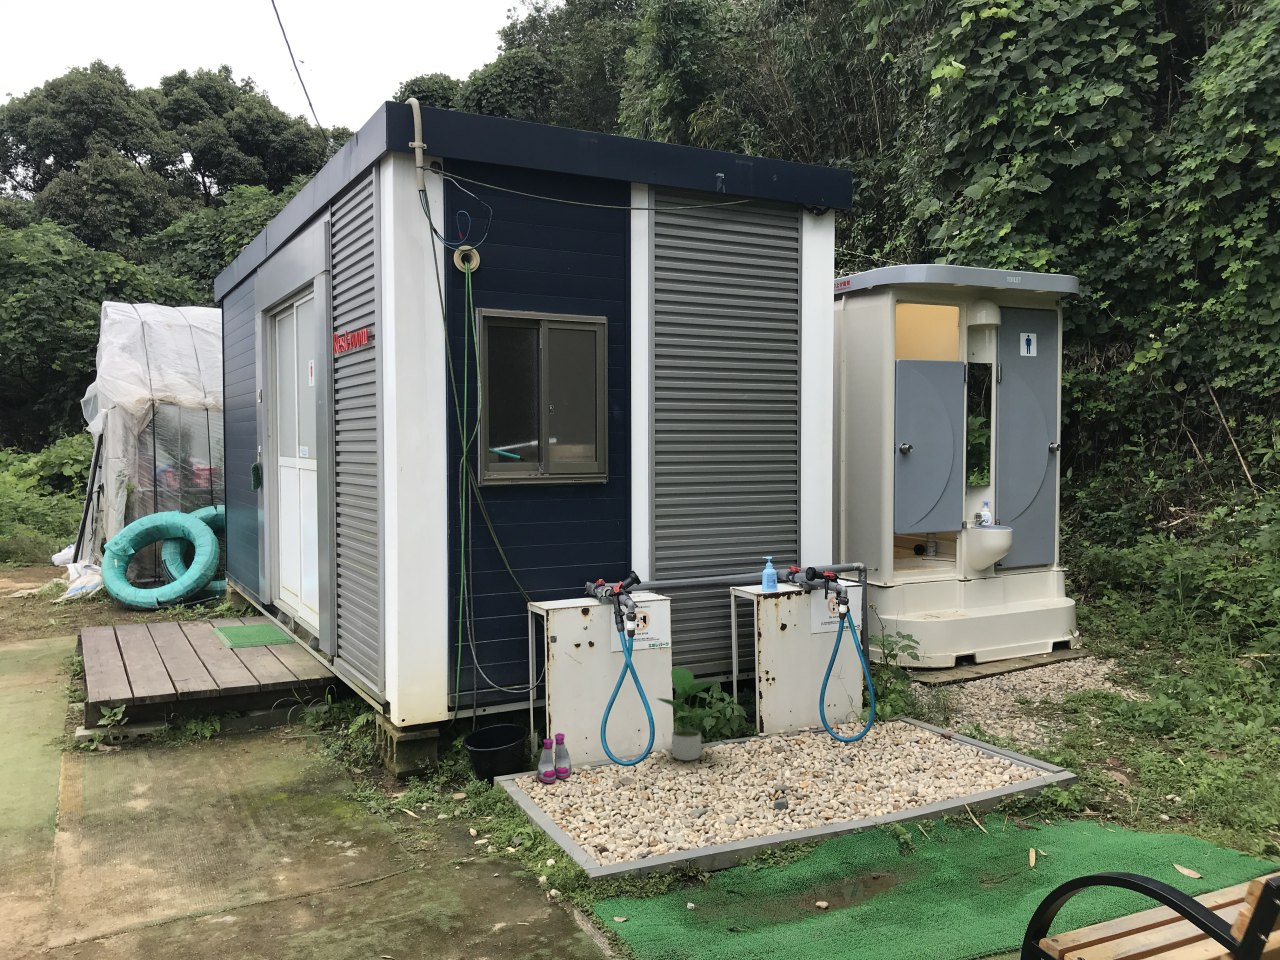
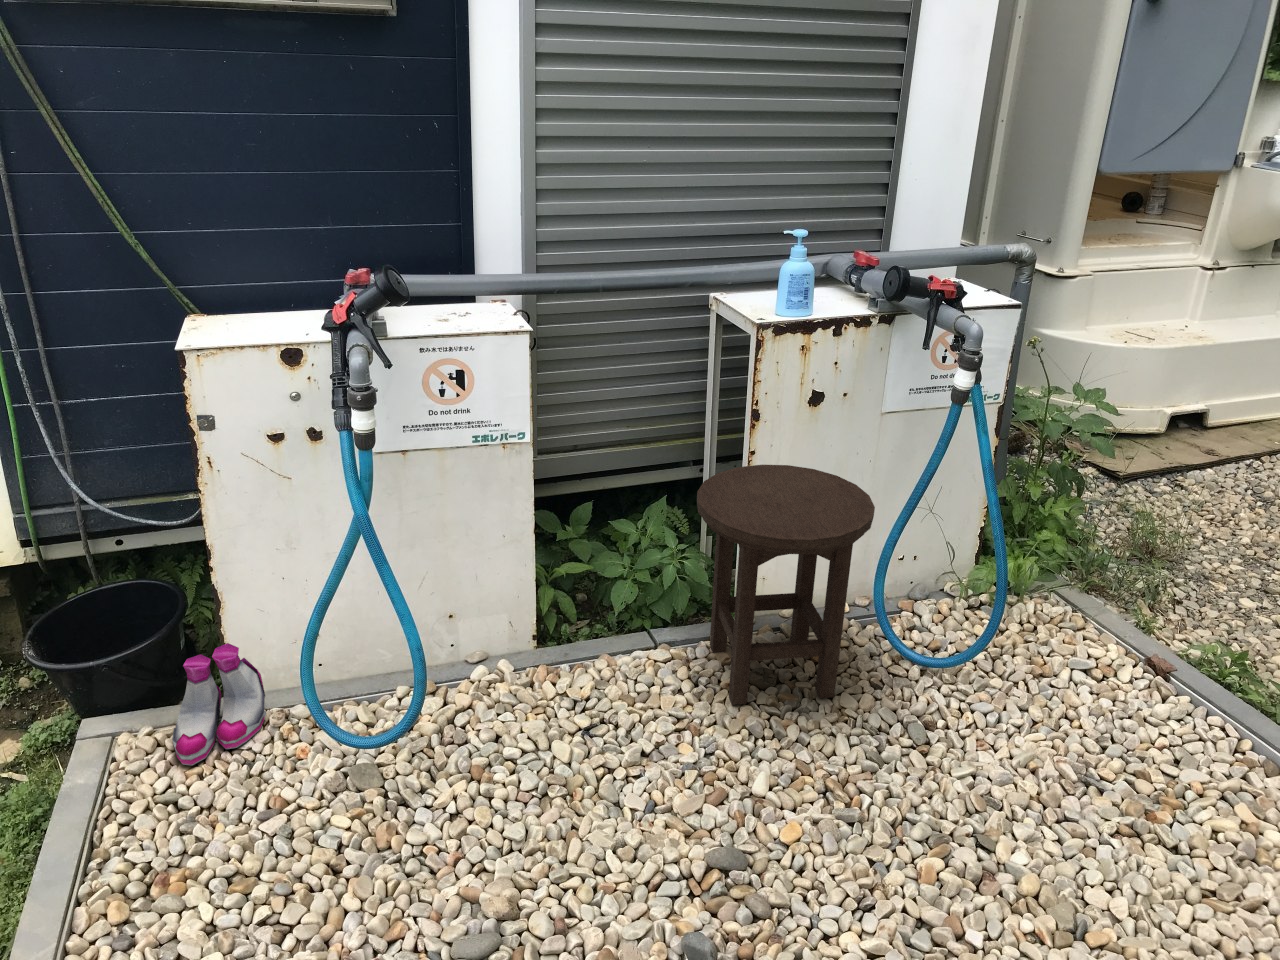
stool: none [743,655,816,756] -> present [697,465,875,705]
potted plant: present [658,666,718,760] -> none [462,486,621,704]

